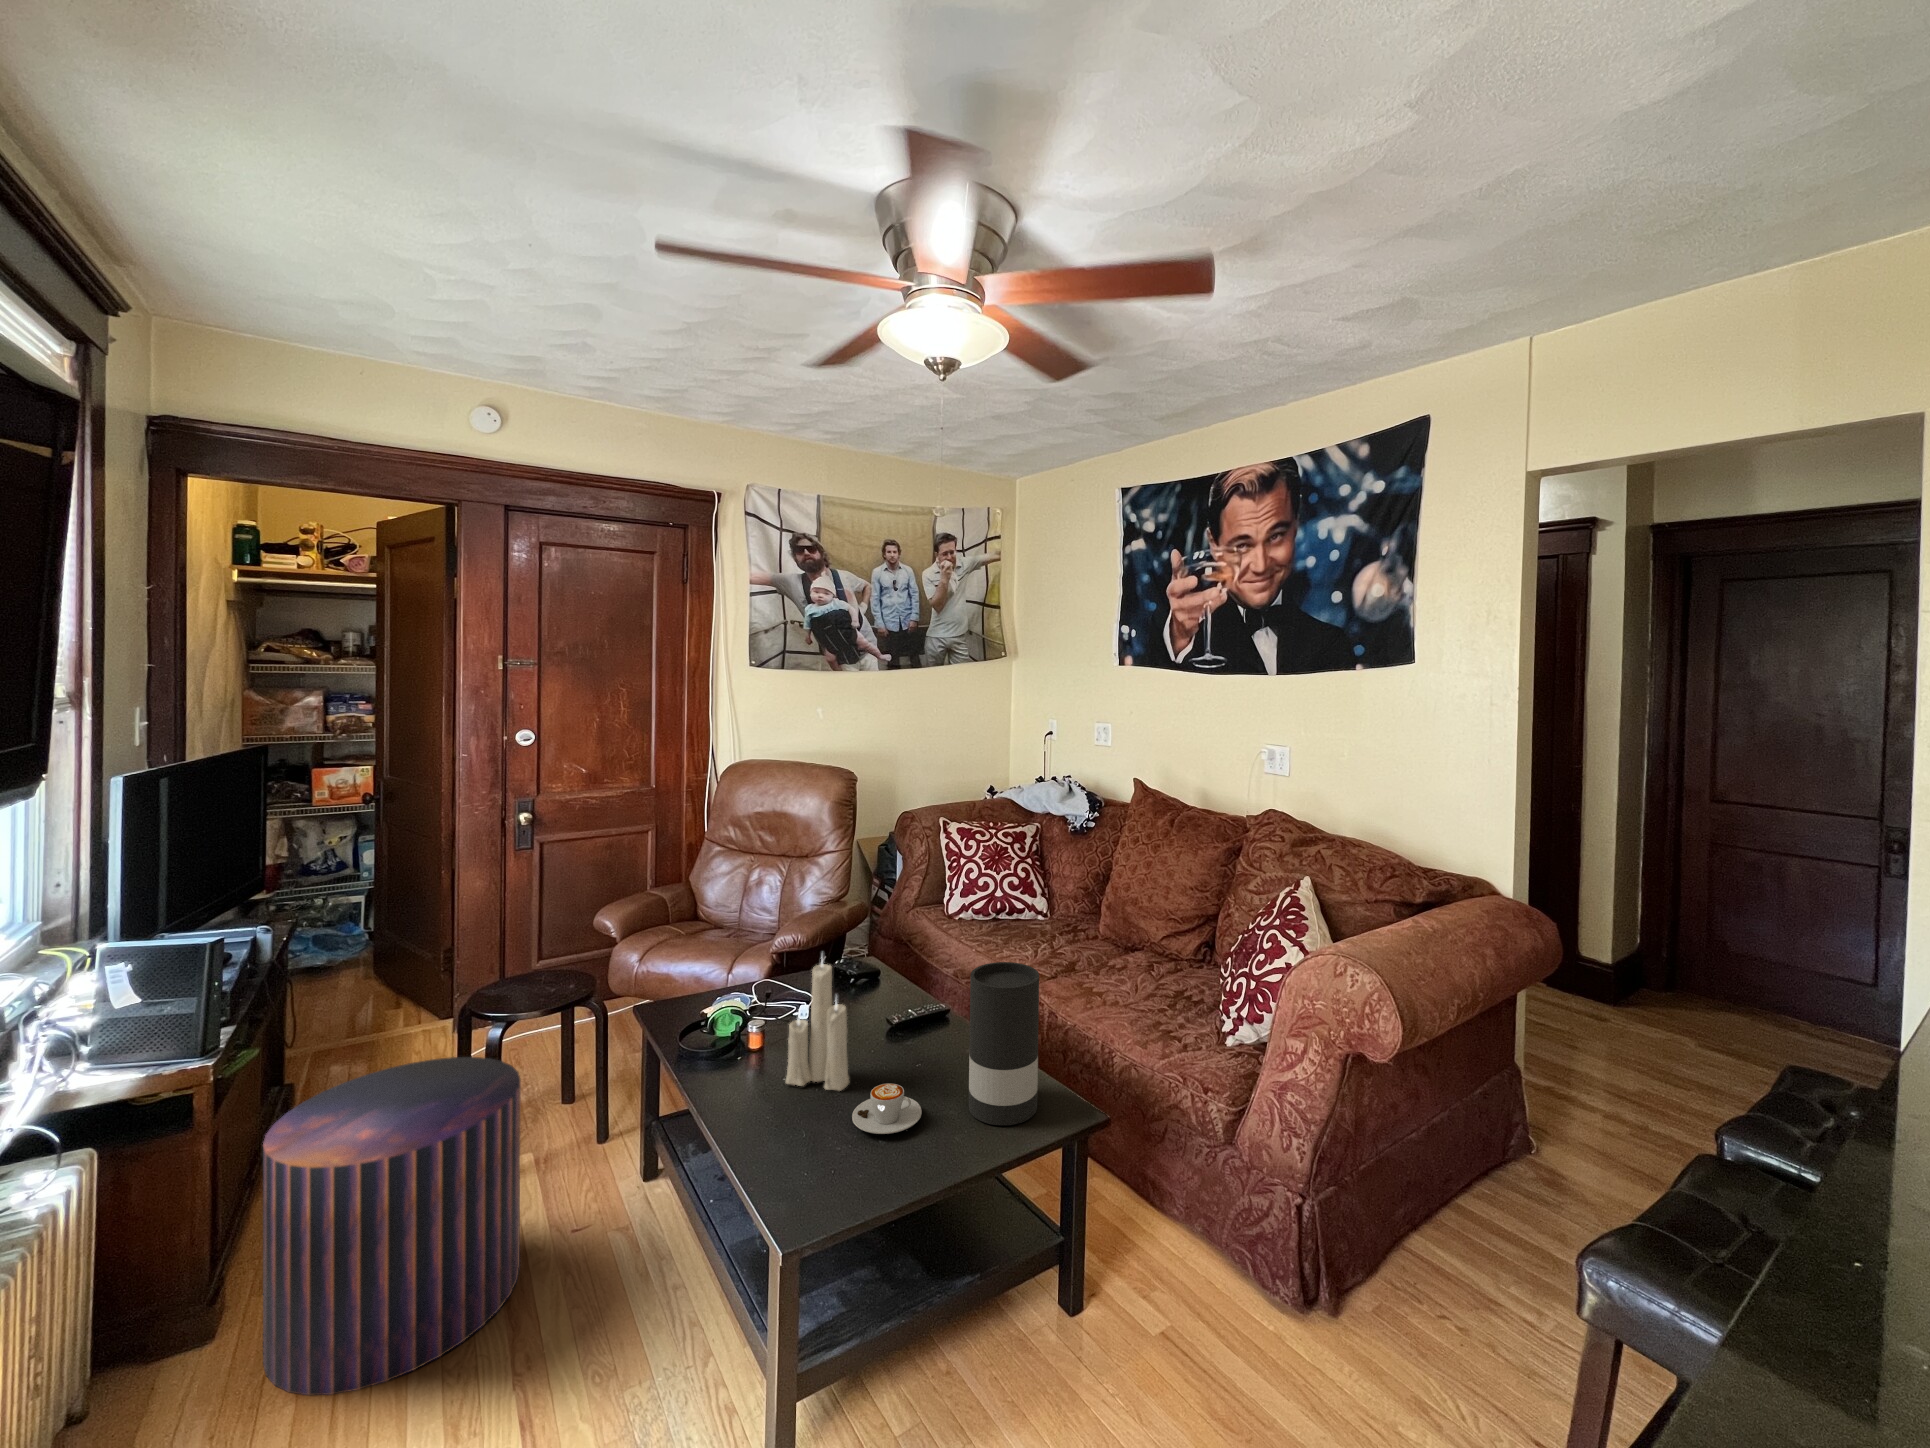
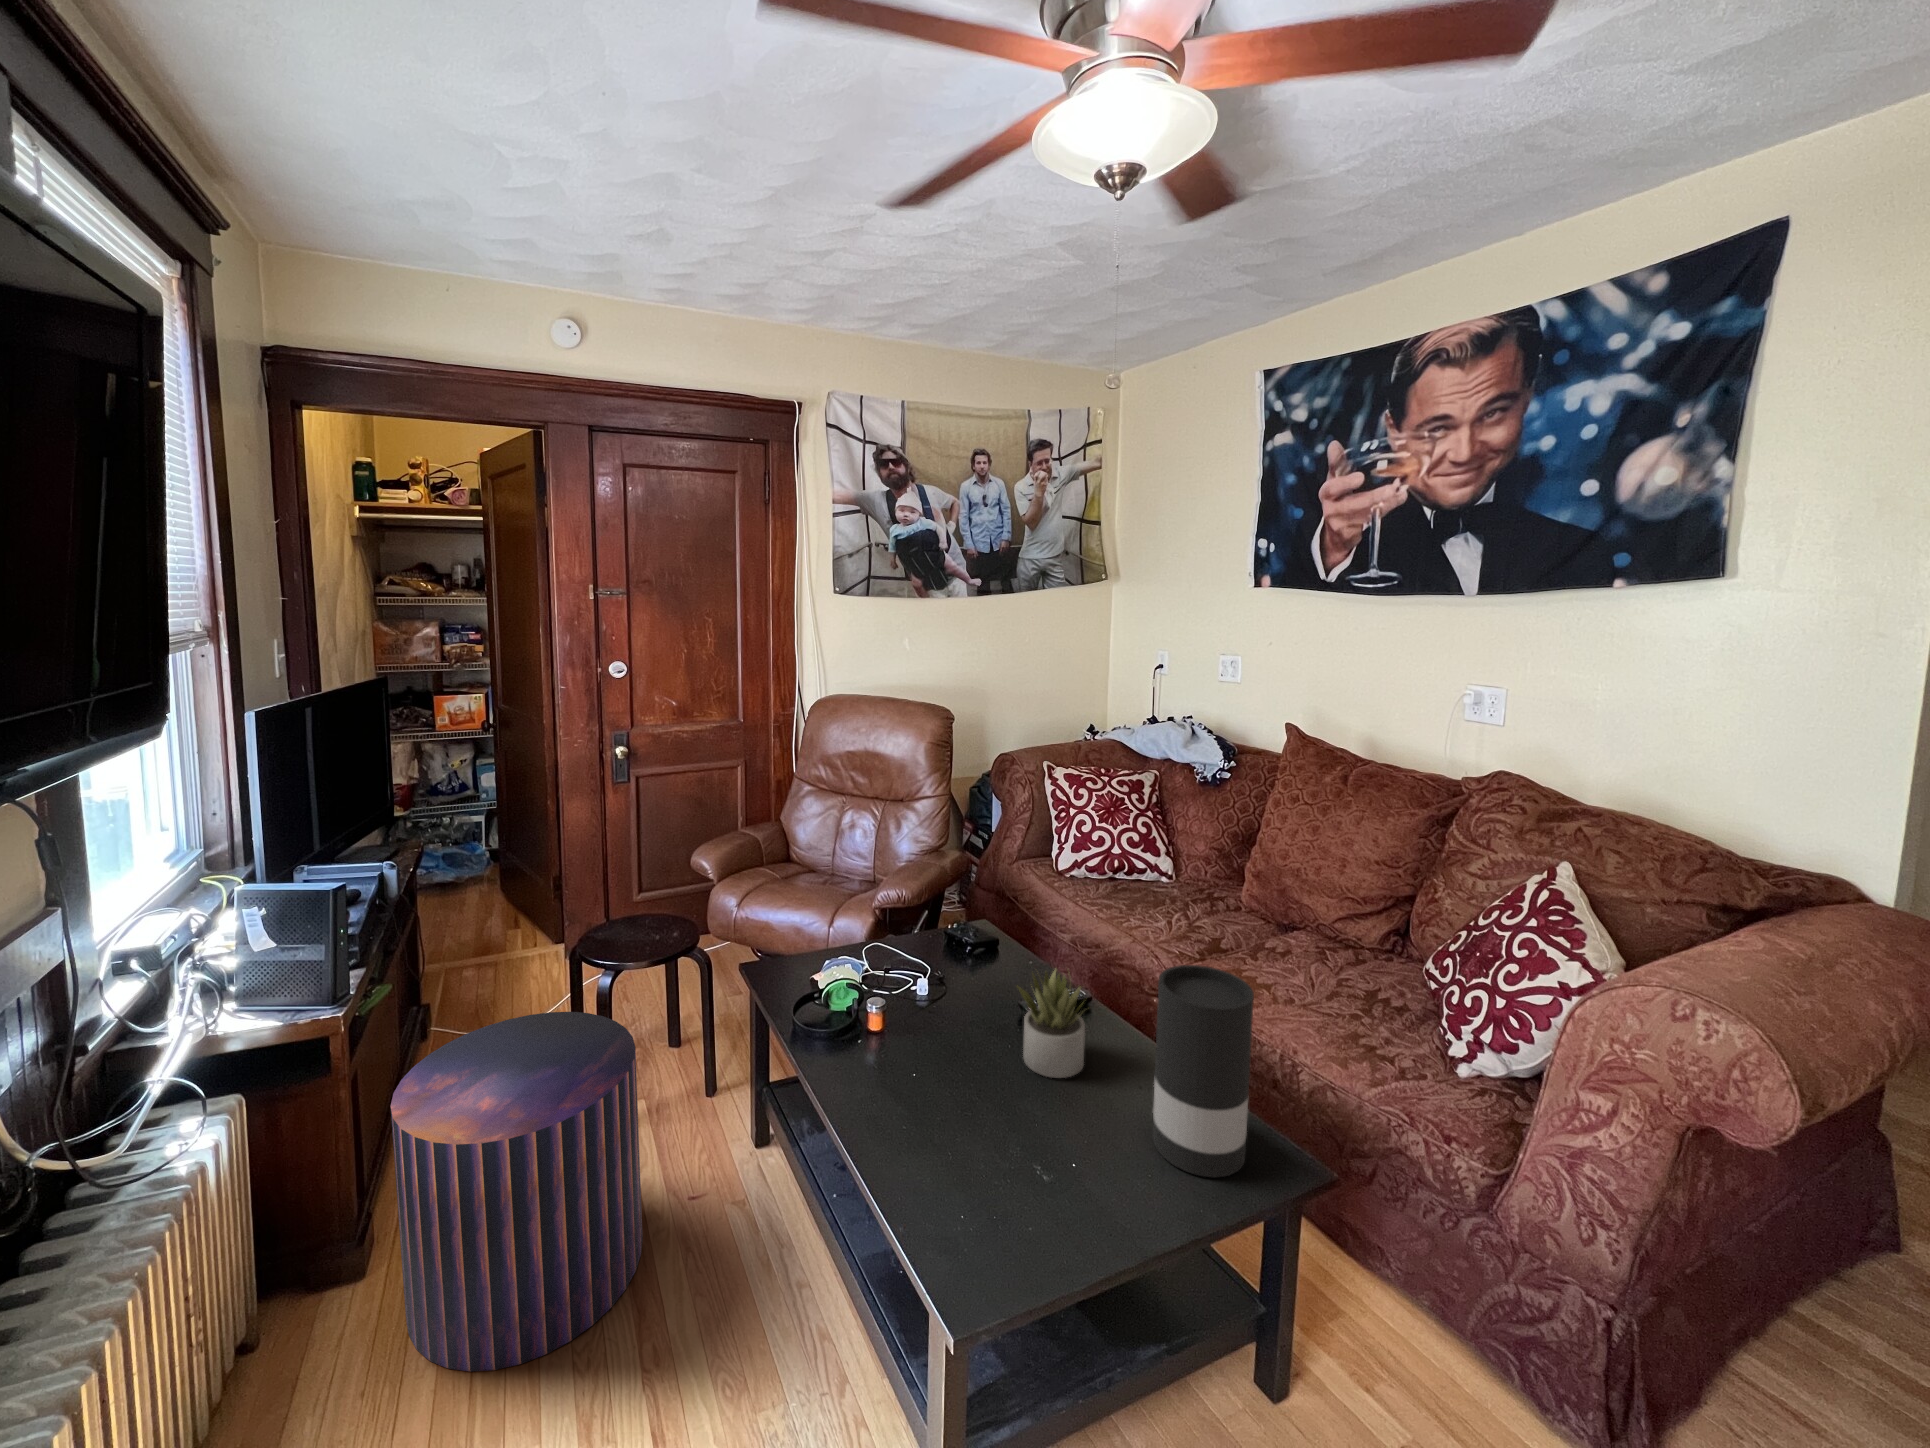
candle: present [786,960,849,1090] -> none [921,924,997,1100]
succulent plant: none [872,978,934,1071] -> present [1018,969,1085,1078]
coffee cup: present [852,1083,922,1134] -> none [1011,1104,1097,1174]

